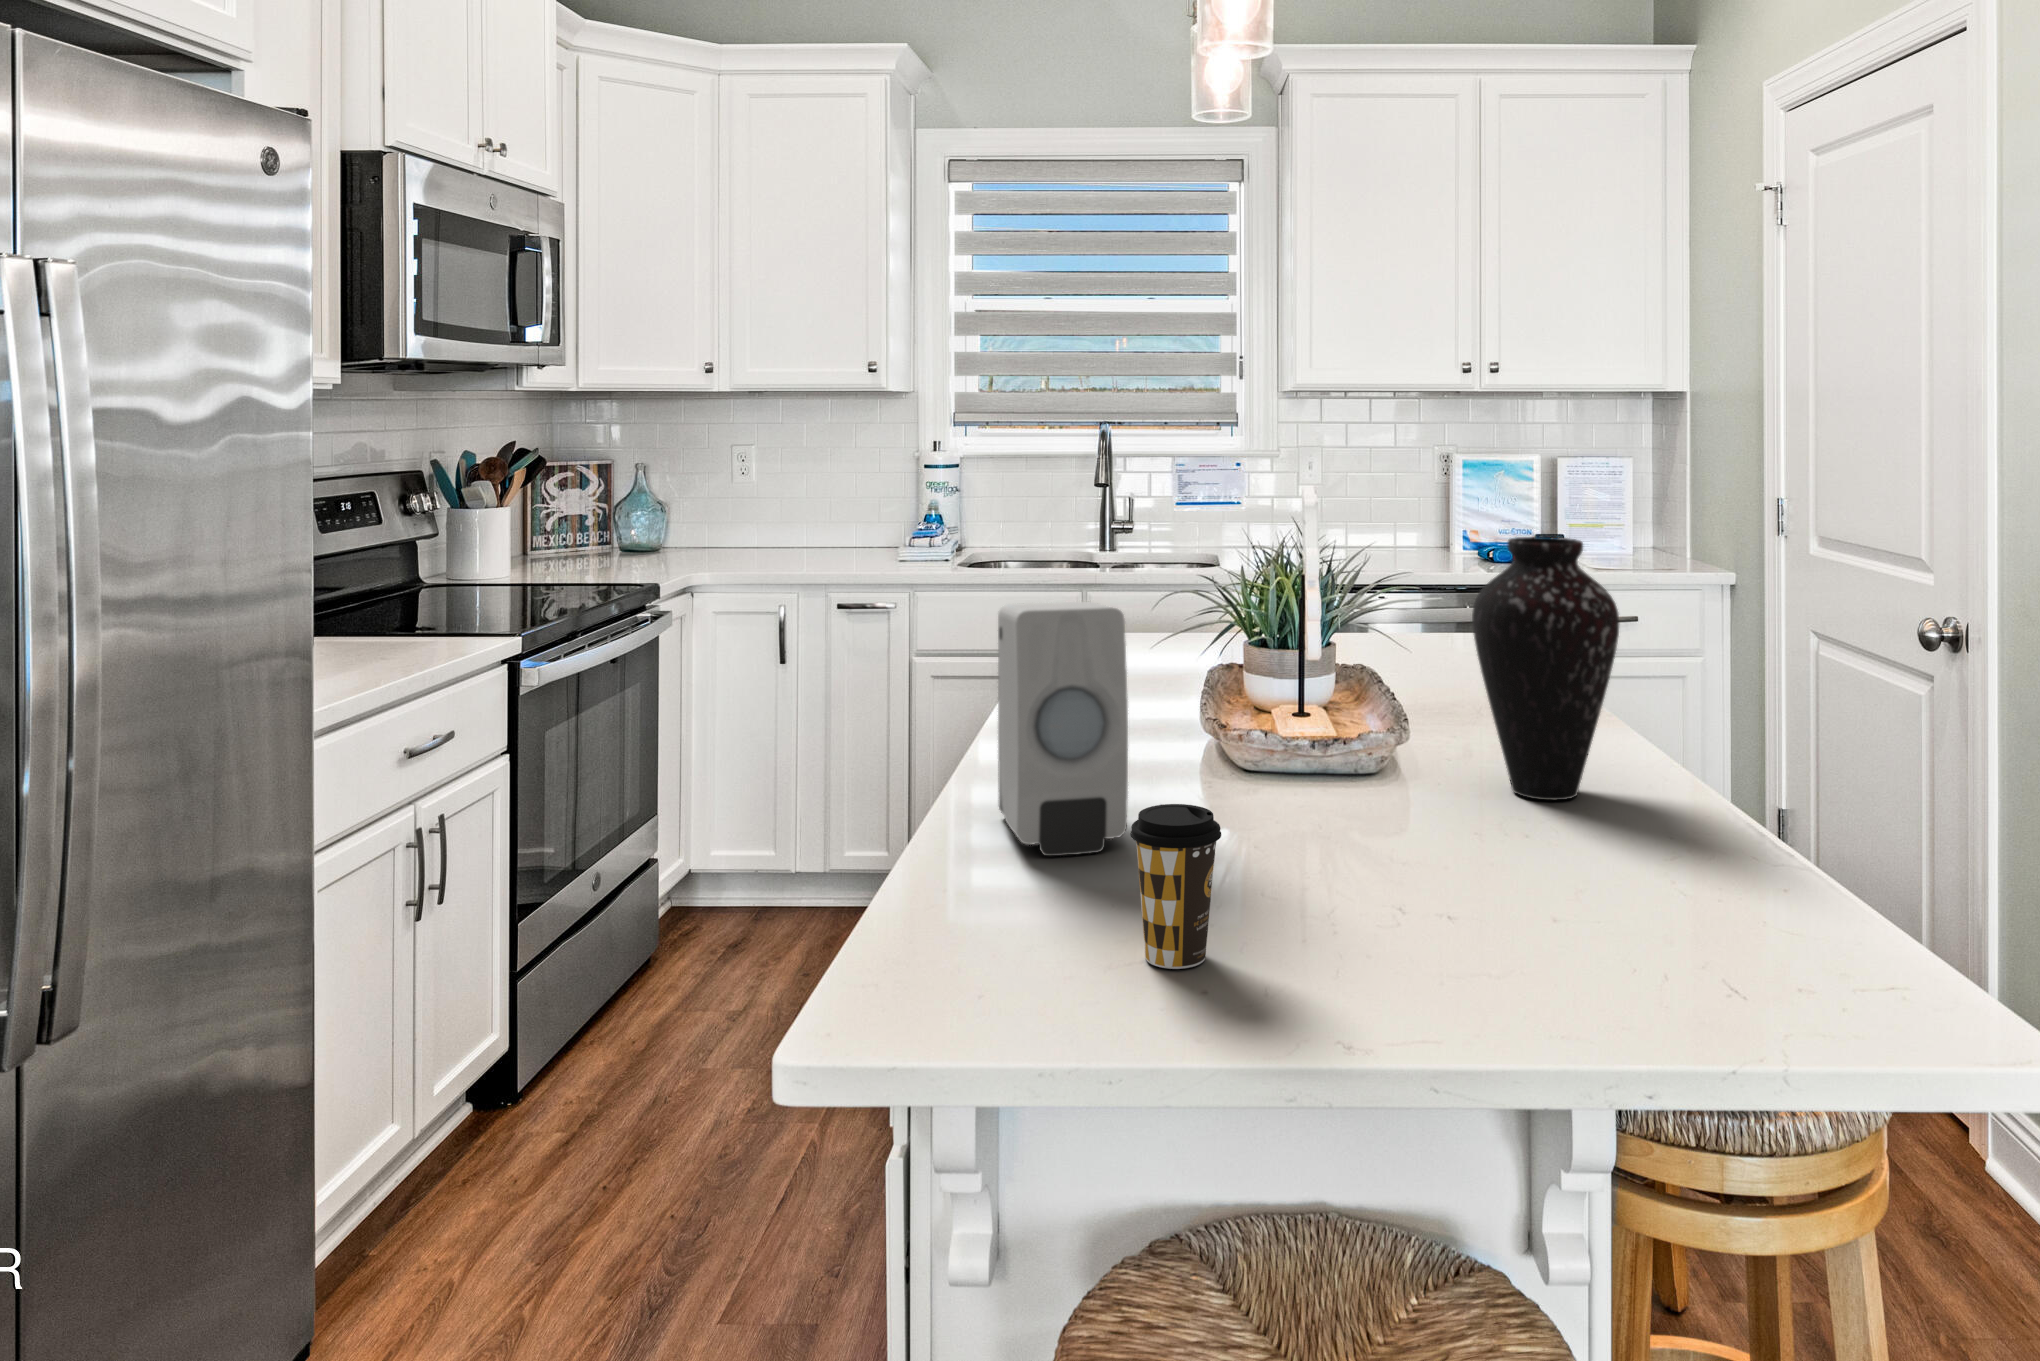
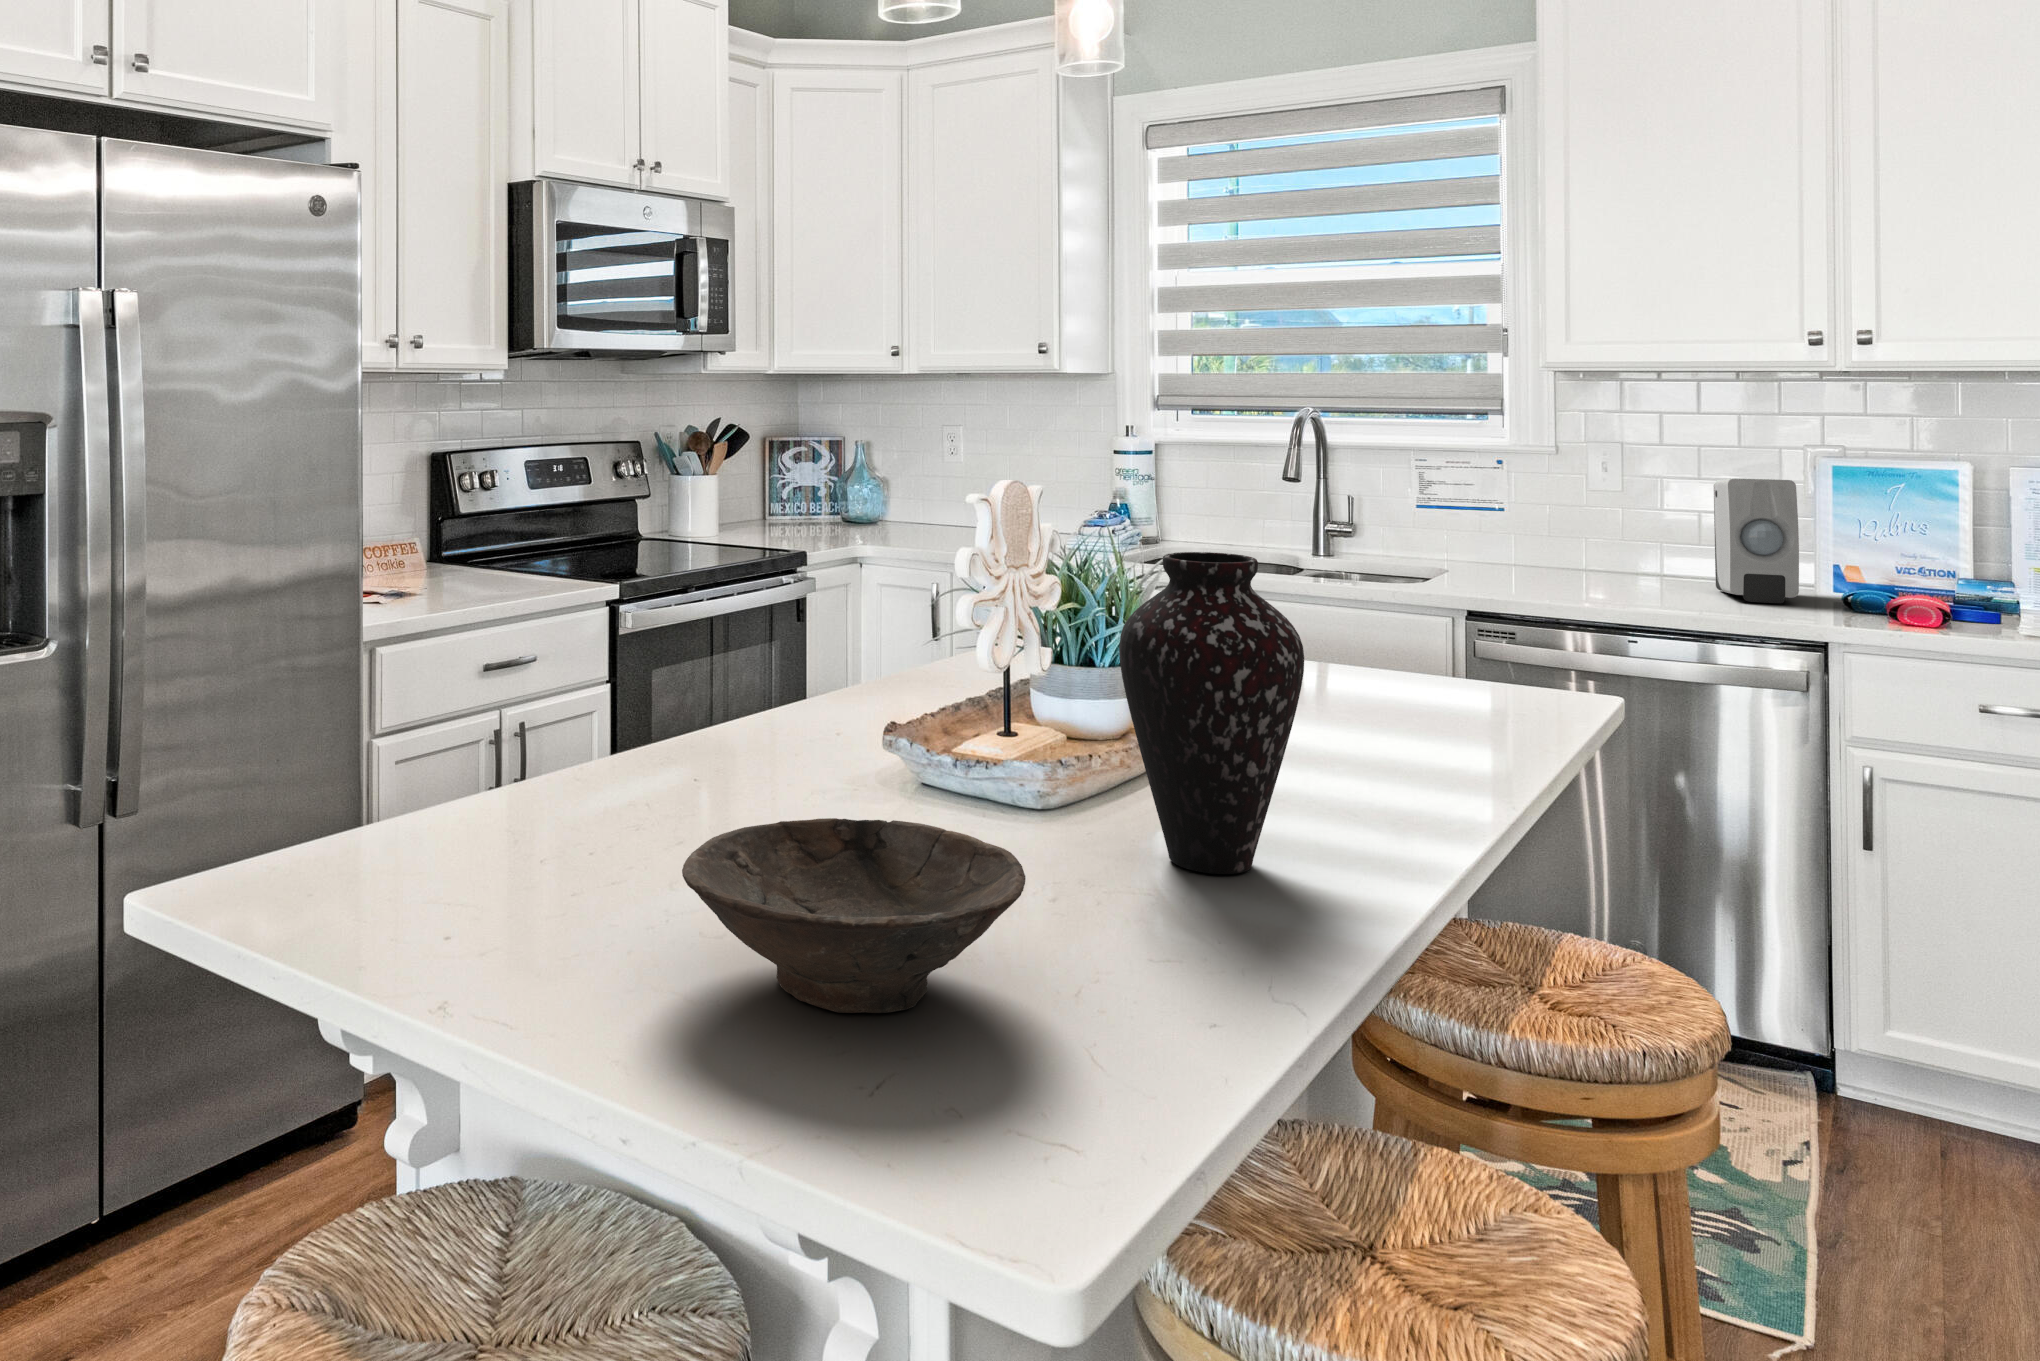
soap dispenser: present [998,602,1128,856] -> present [1714,479,1799,603]
bowl: none [1395,792,1718,965] -> present [682,818,1026,1013]
coffee cup: present [1130,804,1221,969] -> none [485,764,570,915]

